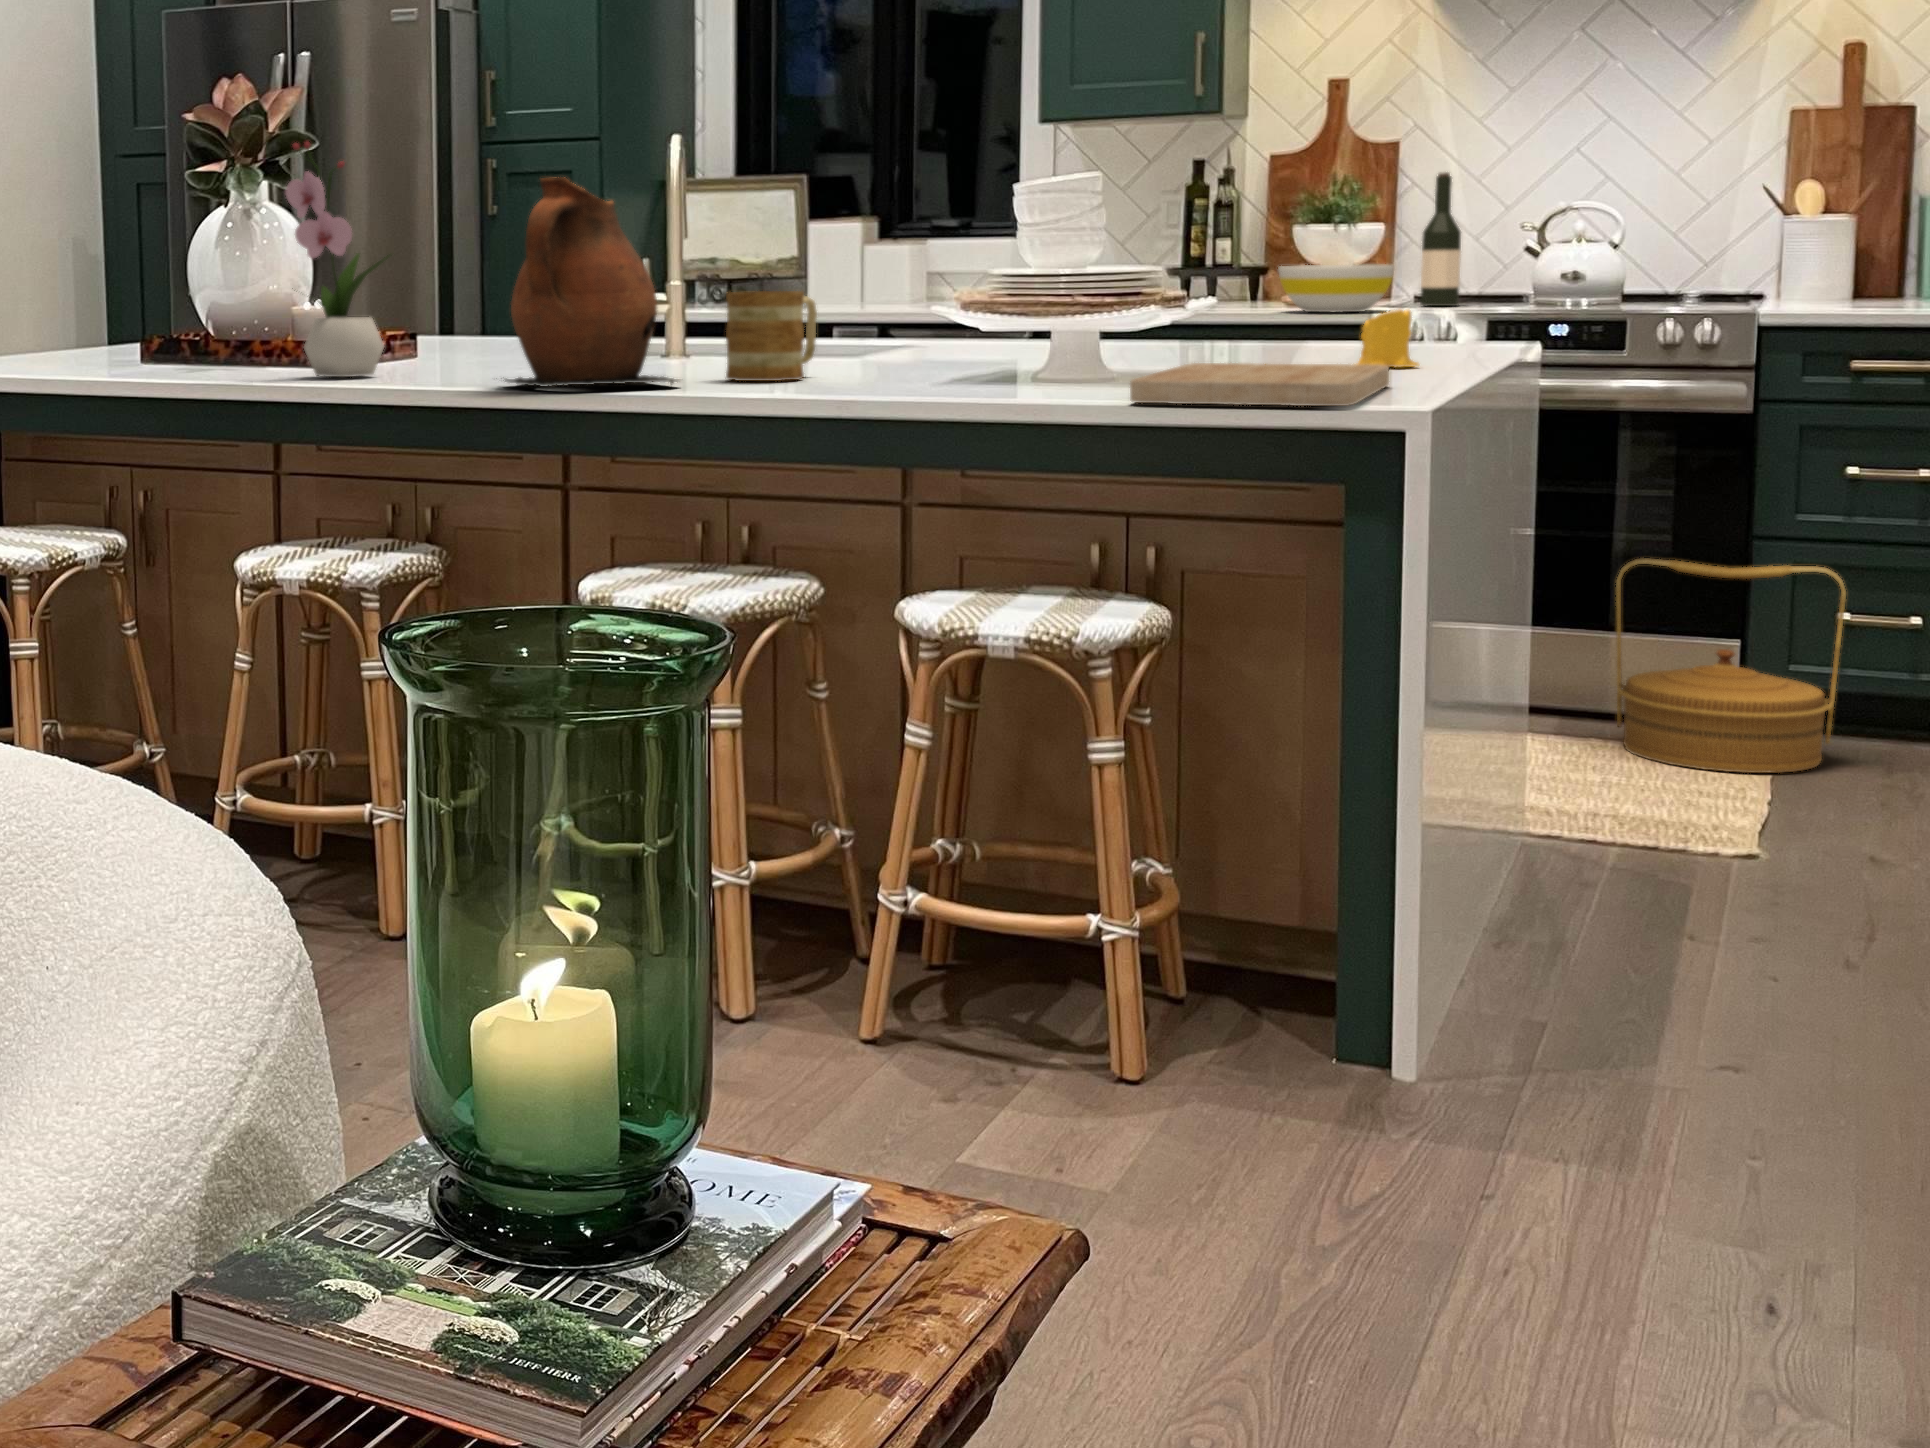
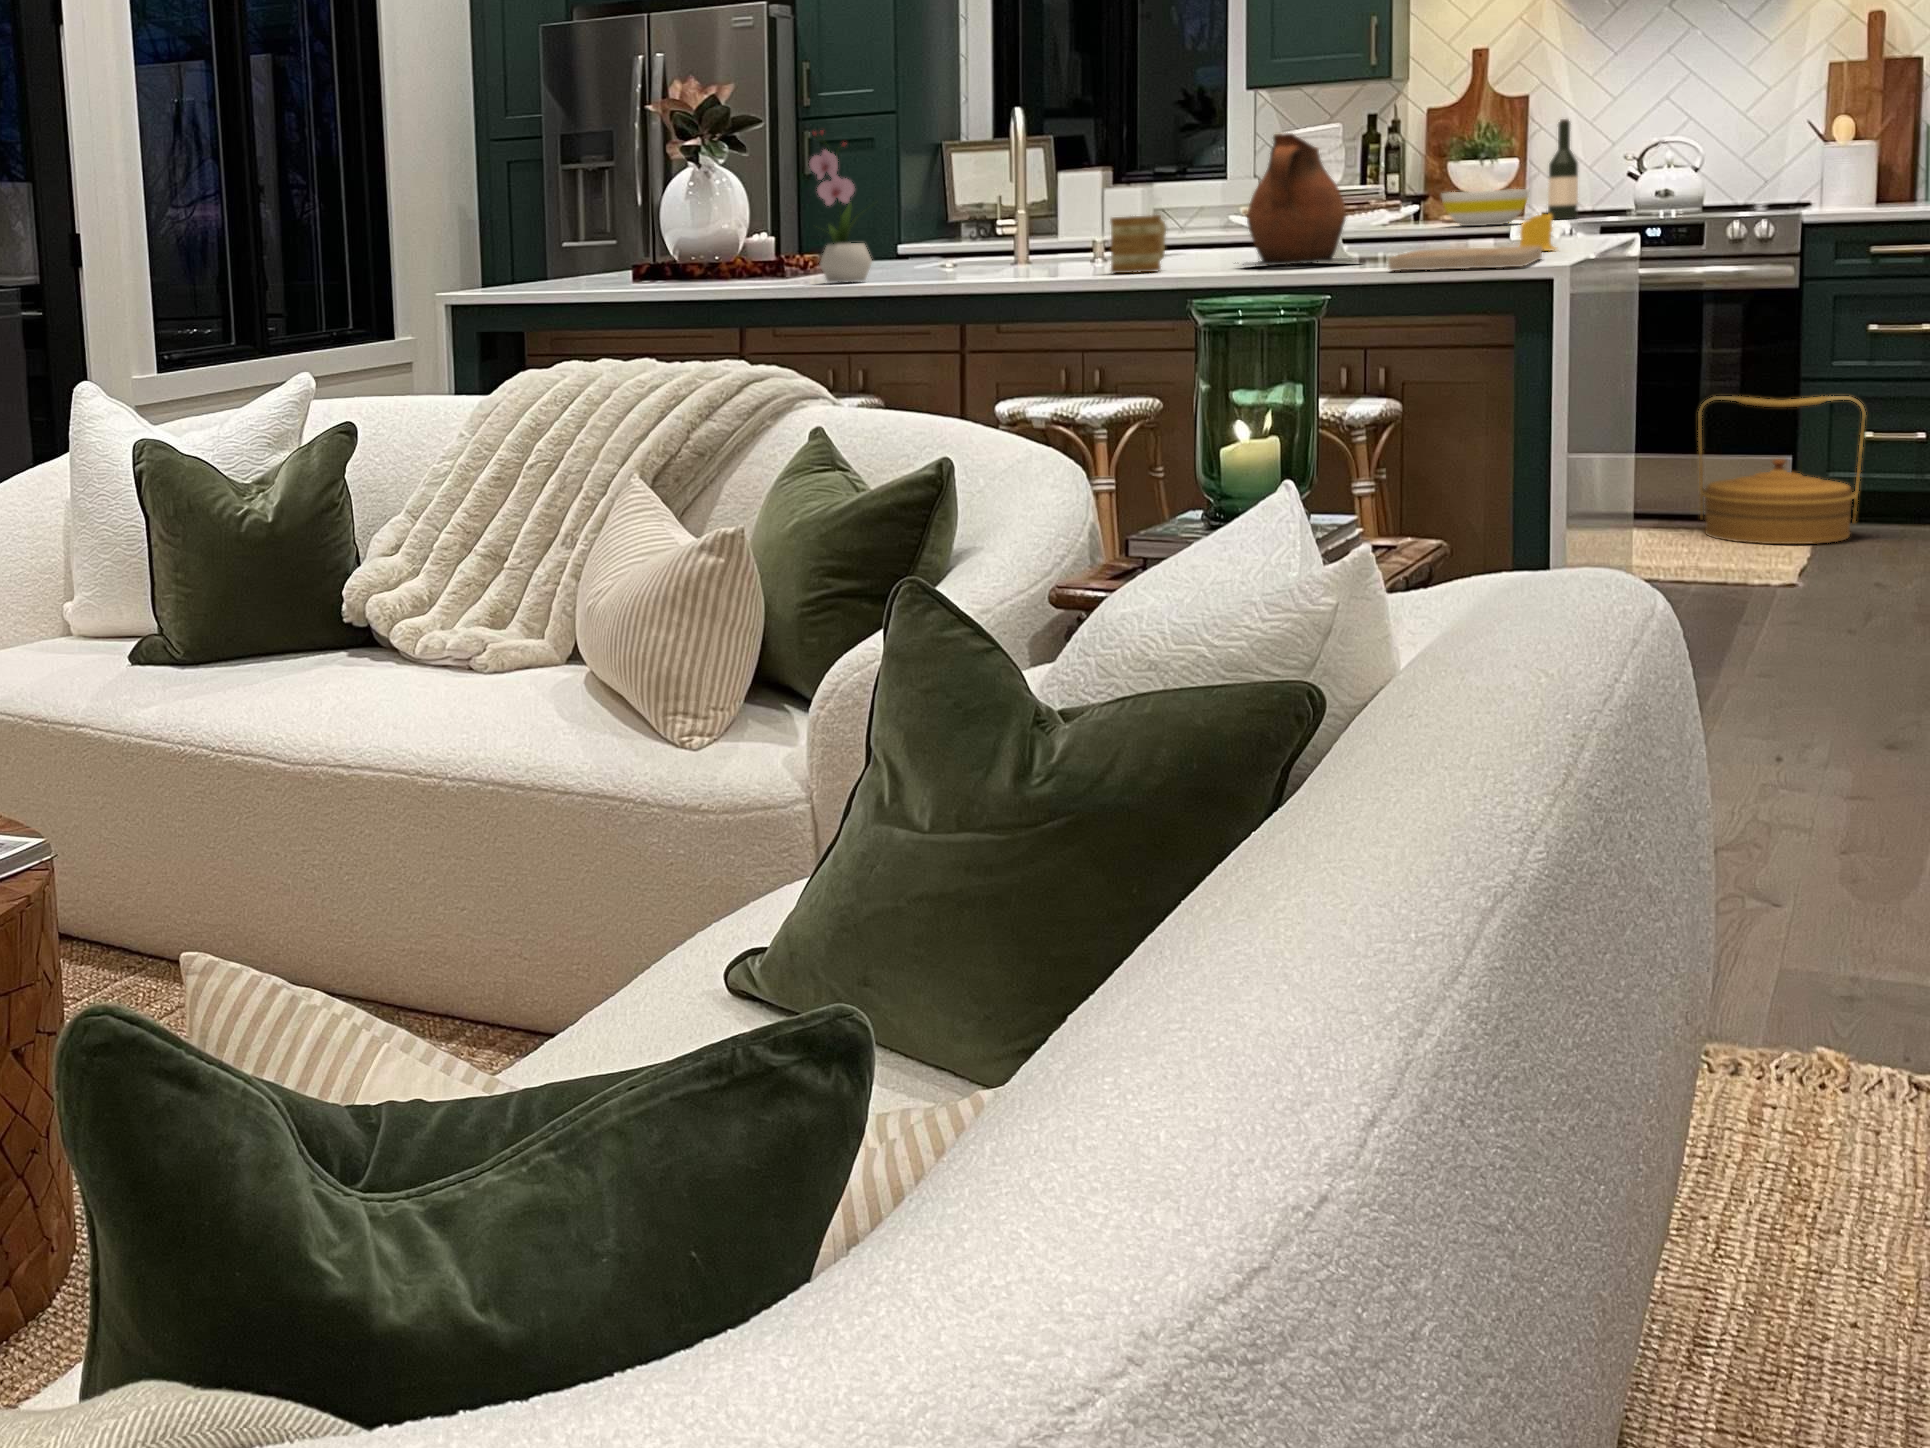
ceramic pitcher: present [501,177,679,386] -> present [1243,133,1348,265]

